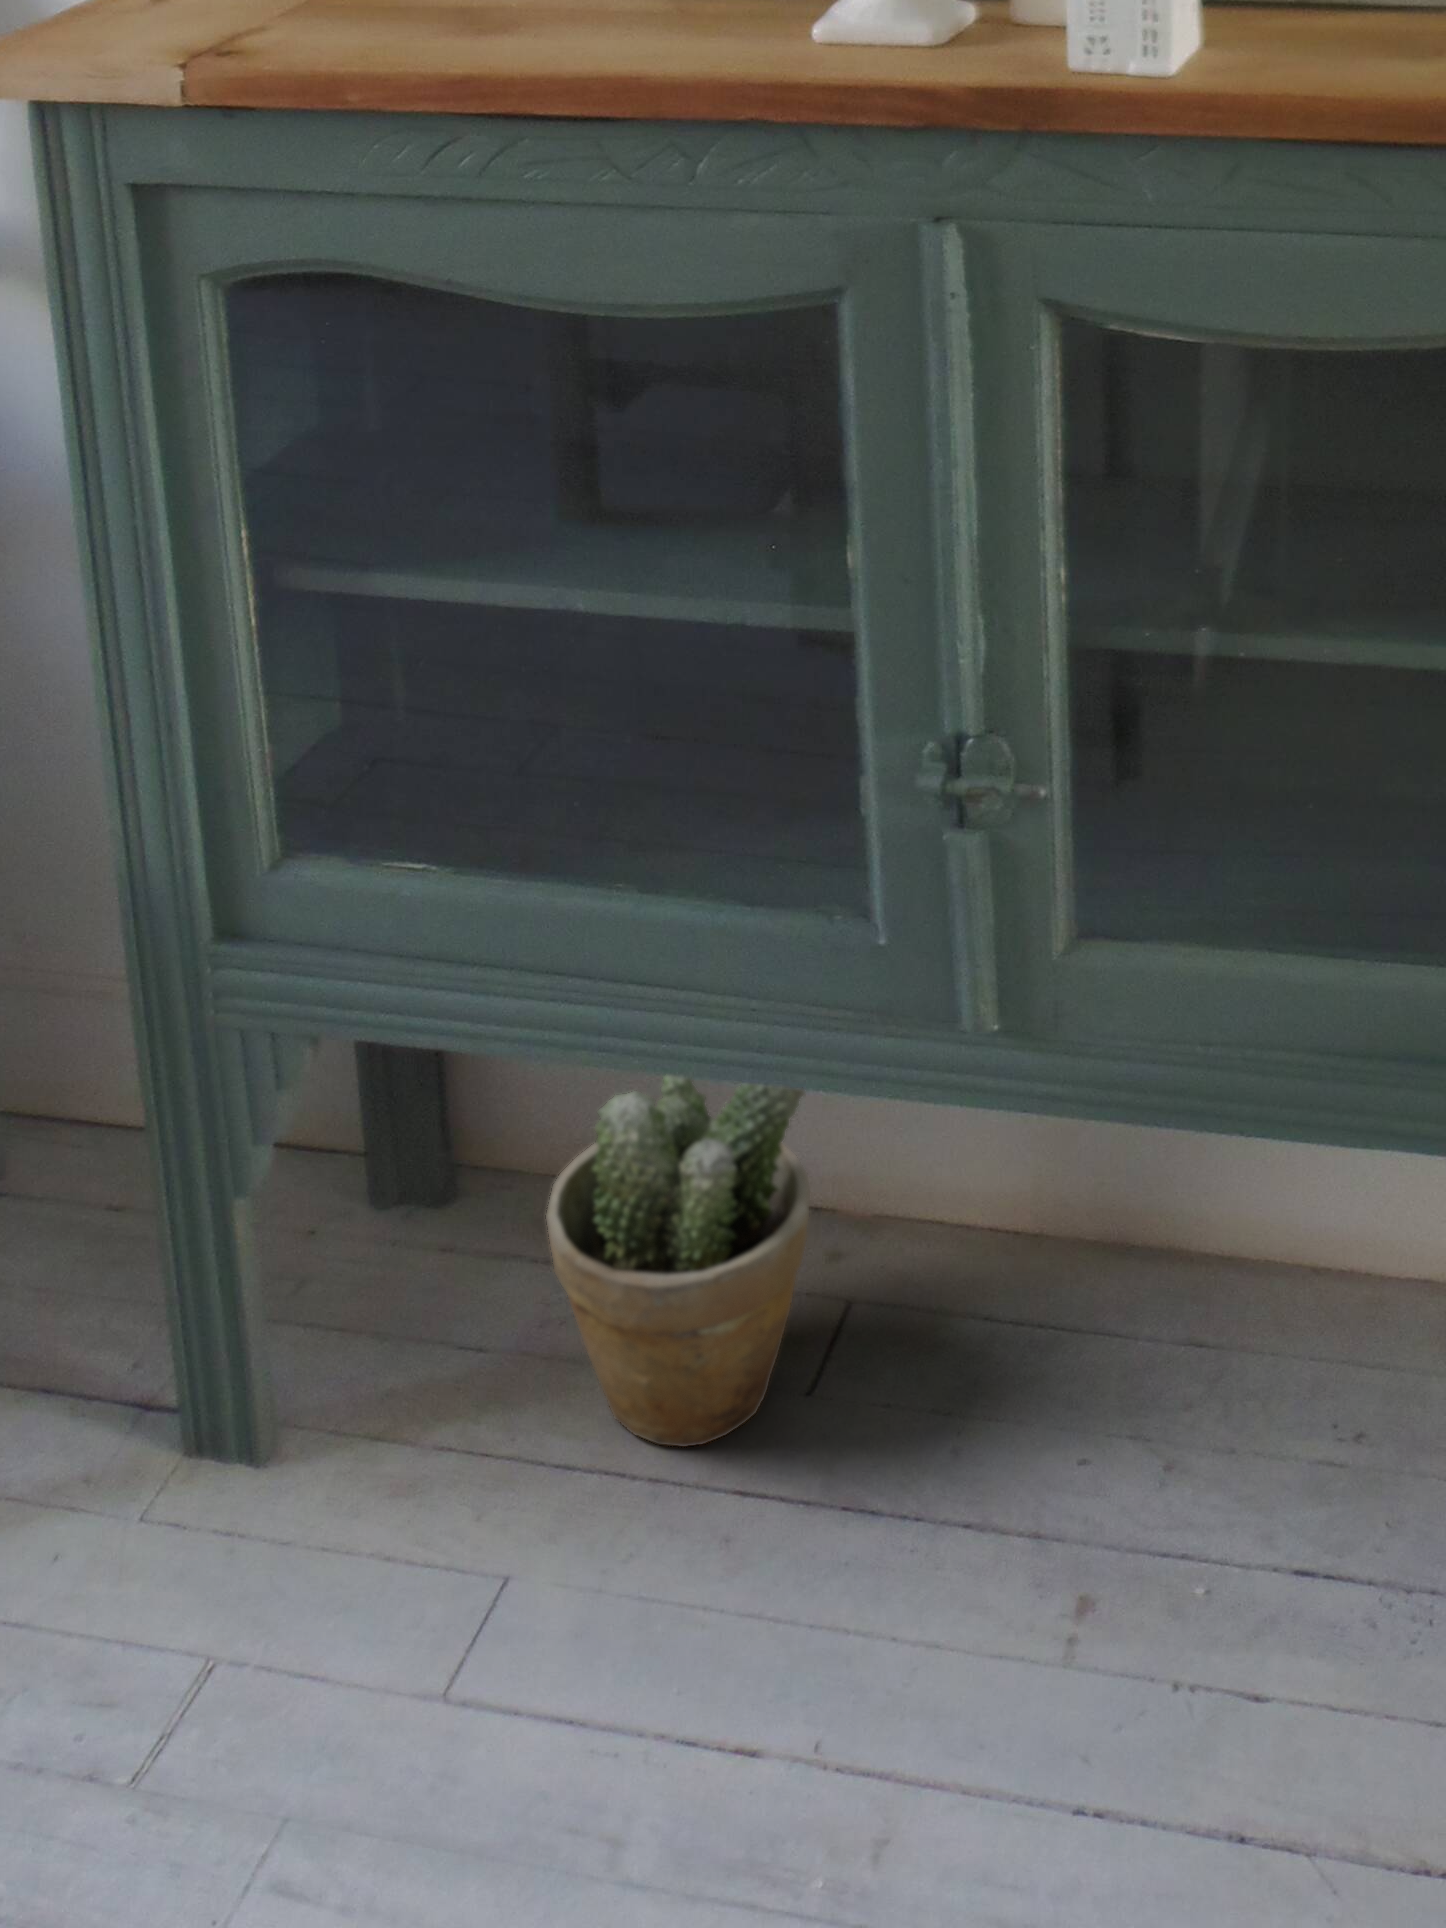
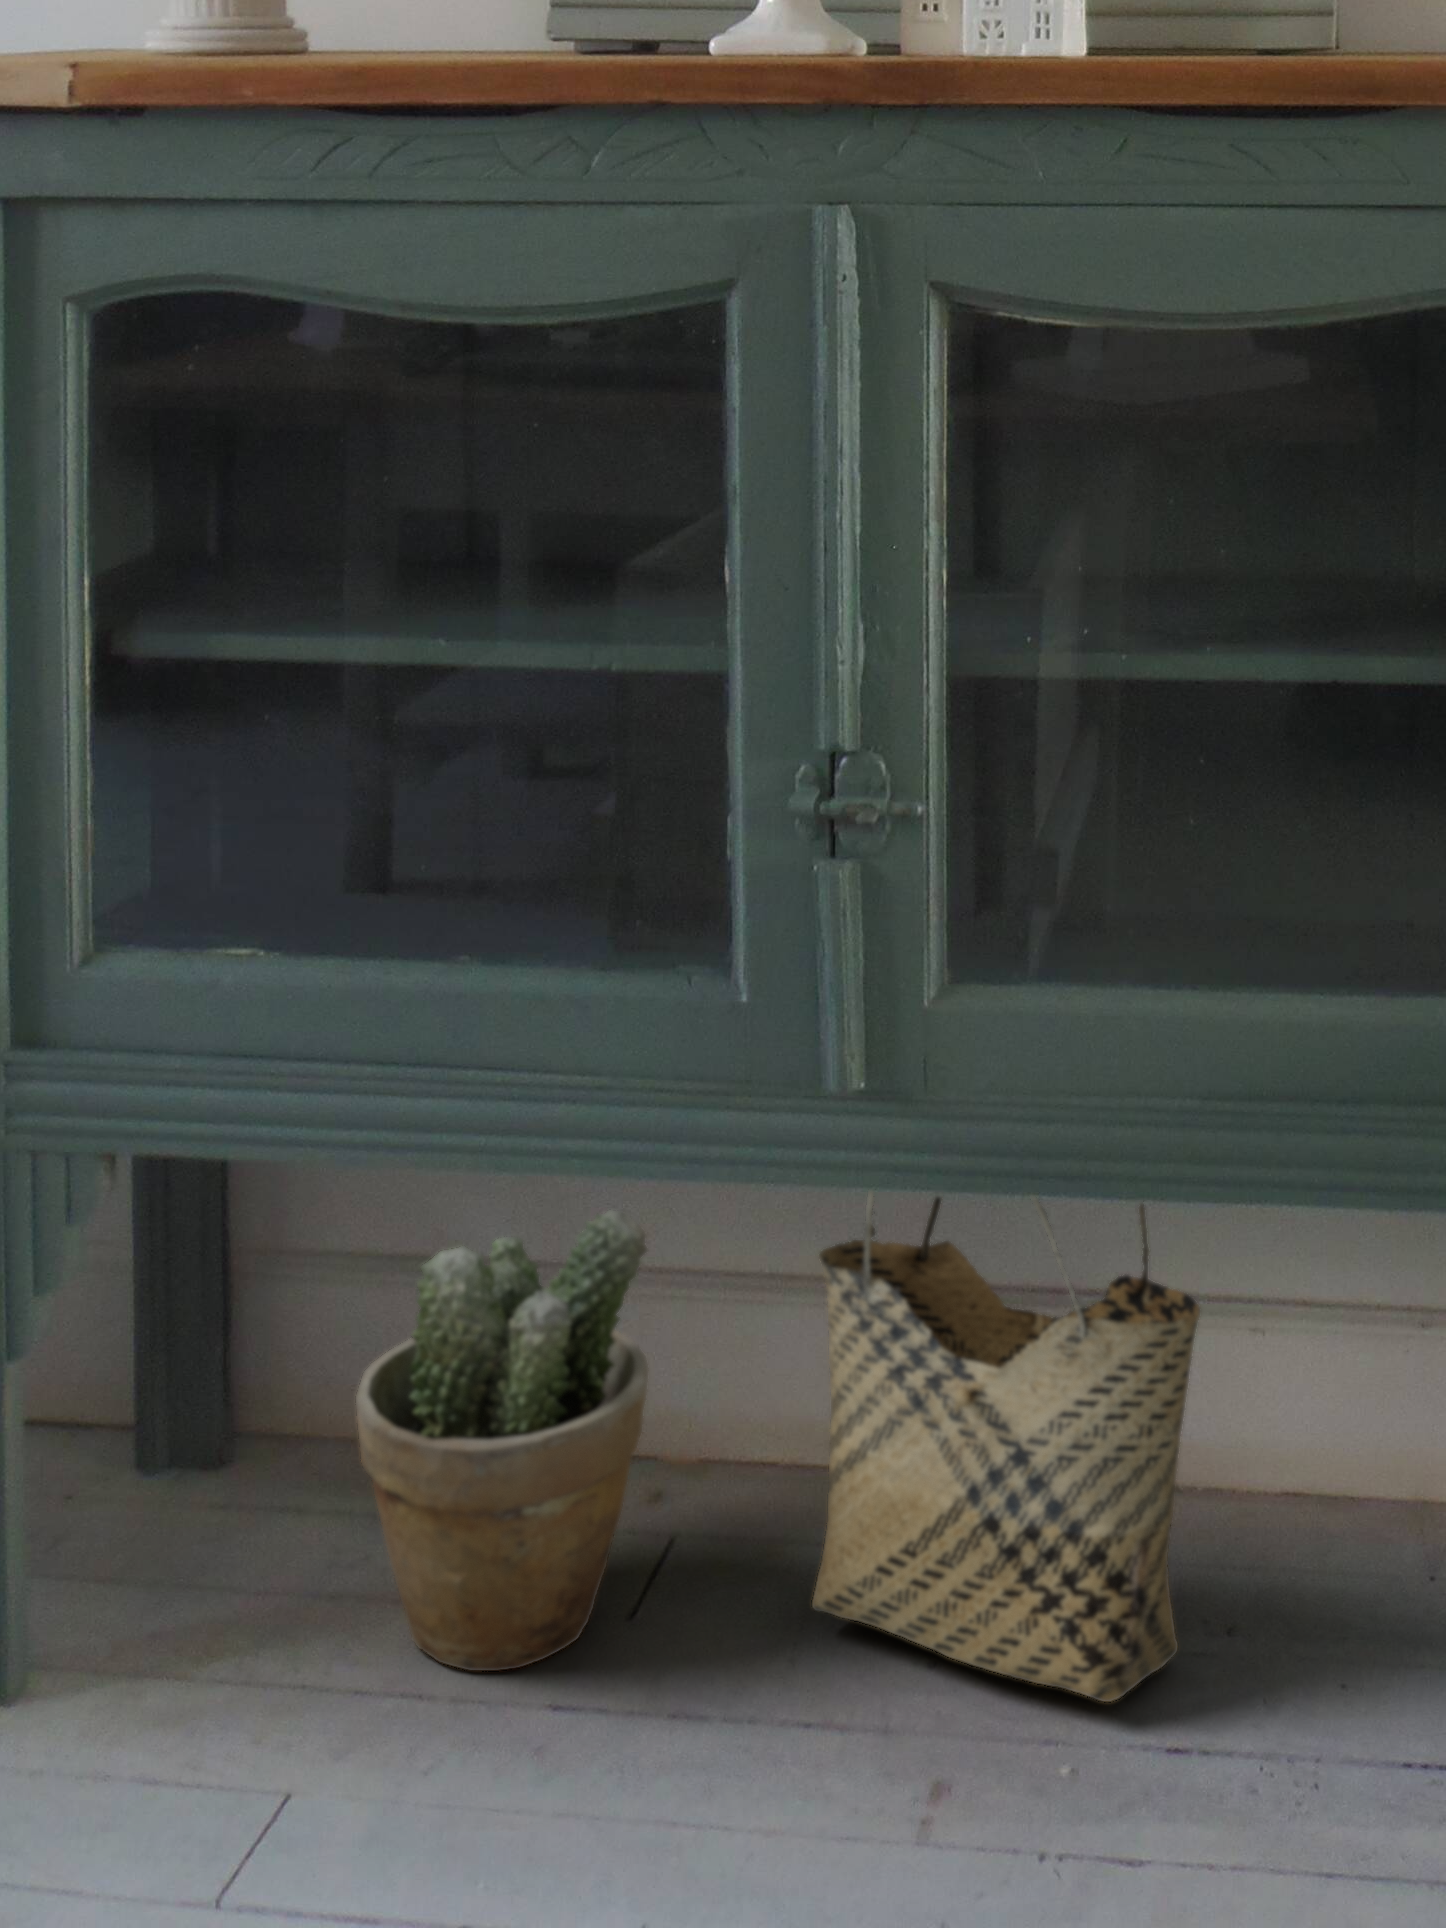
woven basket: none [964,925,1322,1524] -> present [812,1192,1200,1702]

